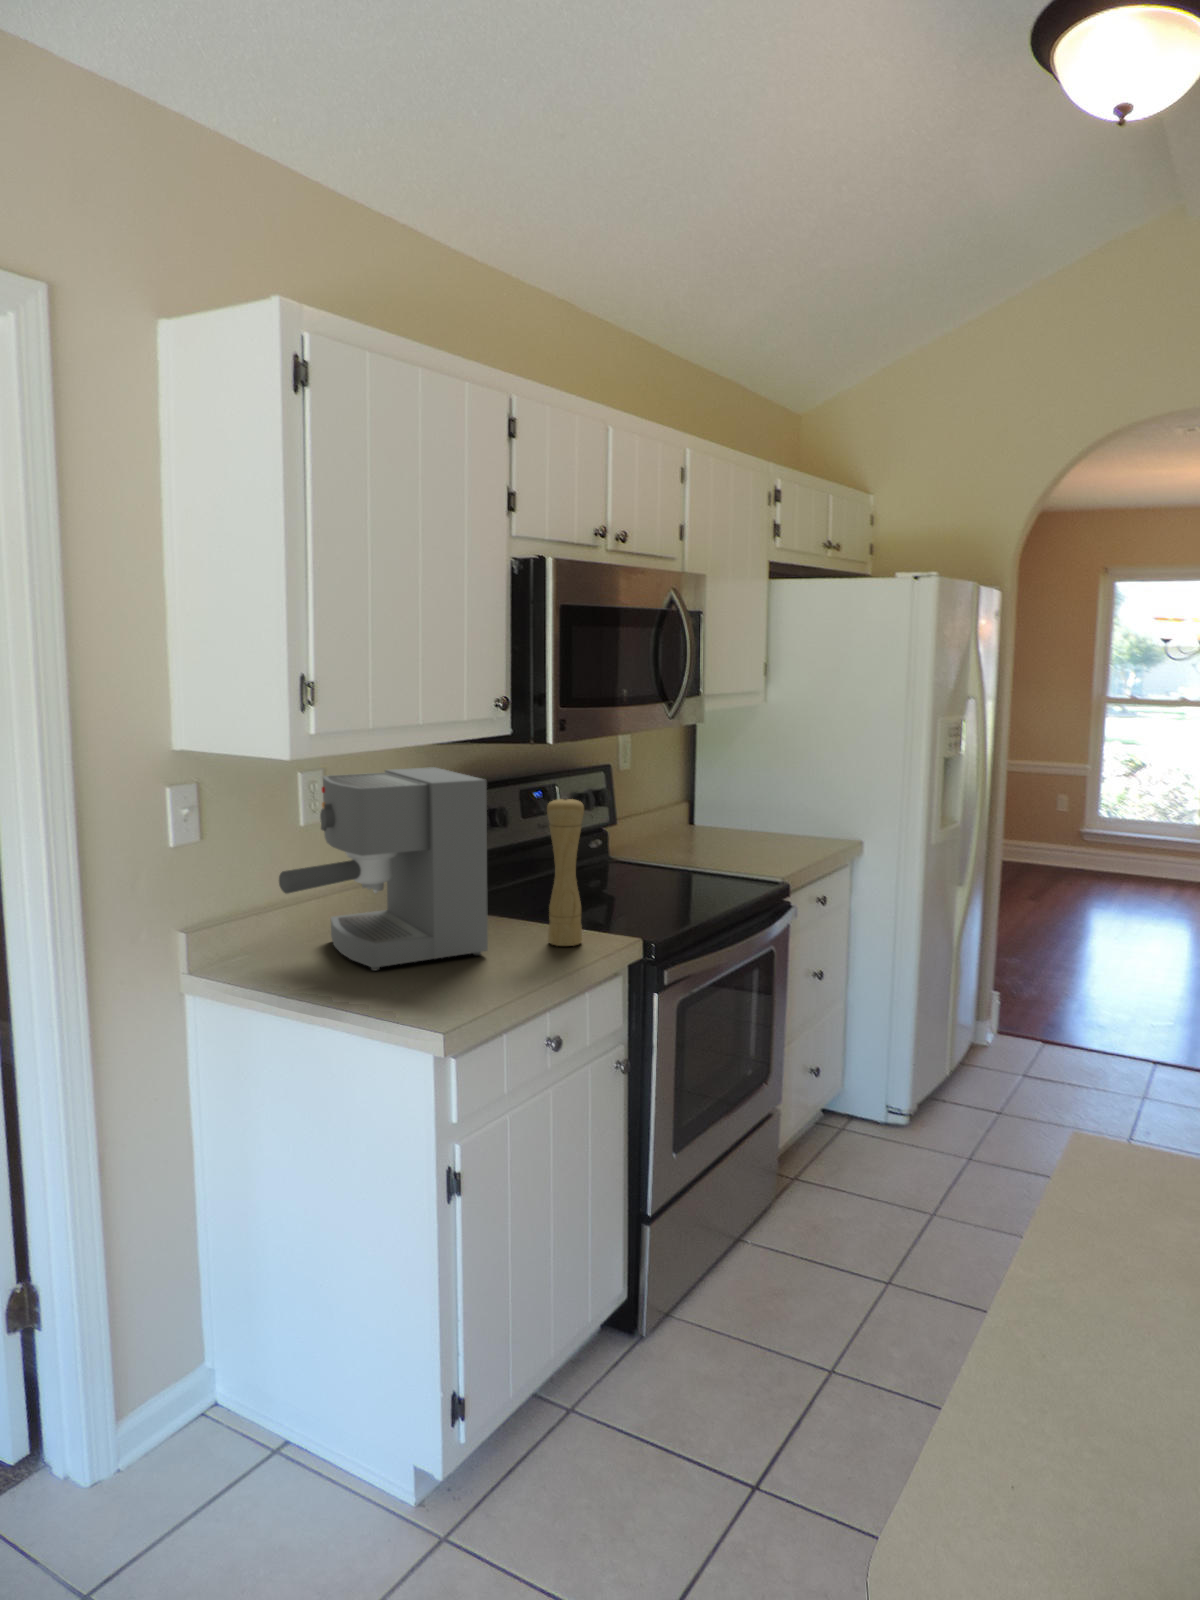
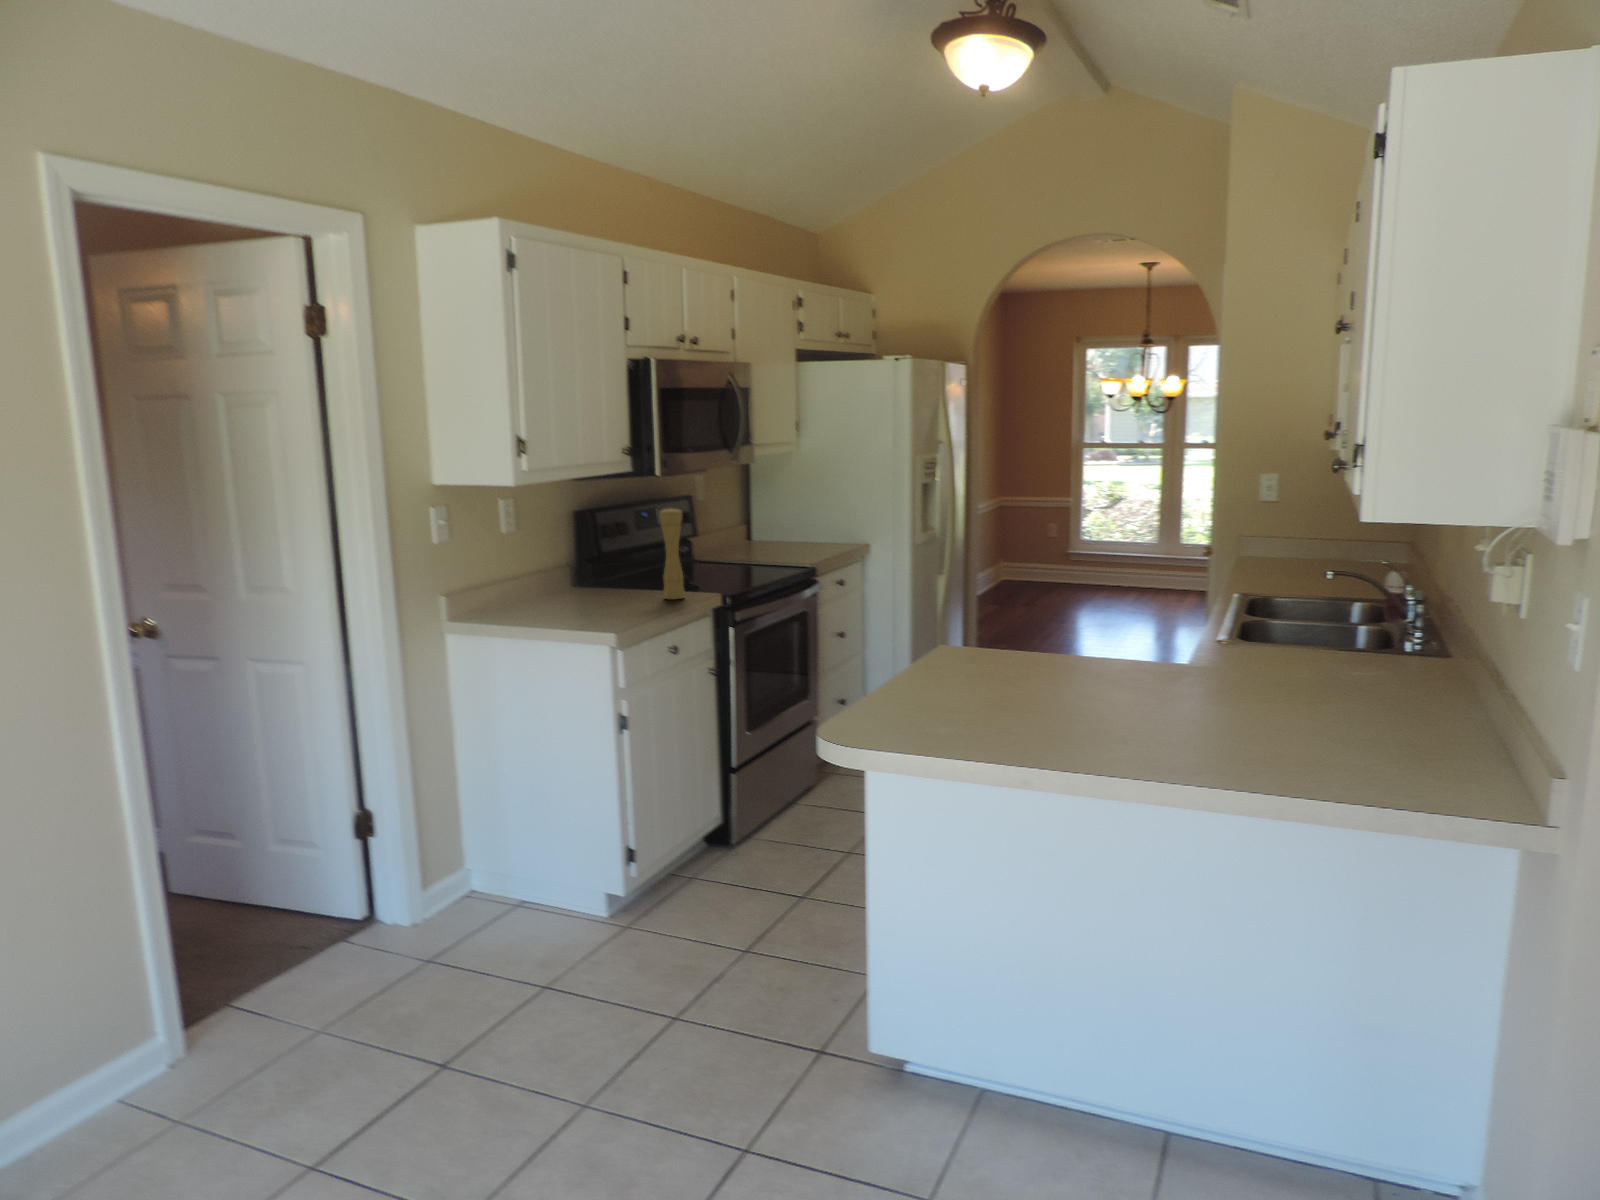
coffee maker: present [279,767,488,970] -> none [502,494,628,614]

